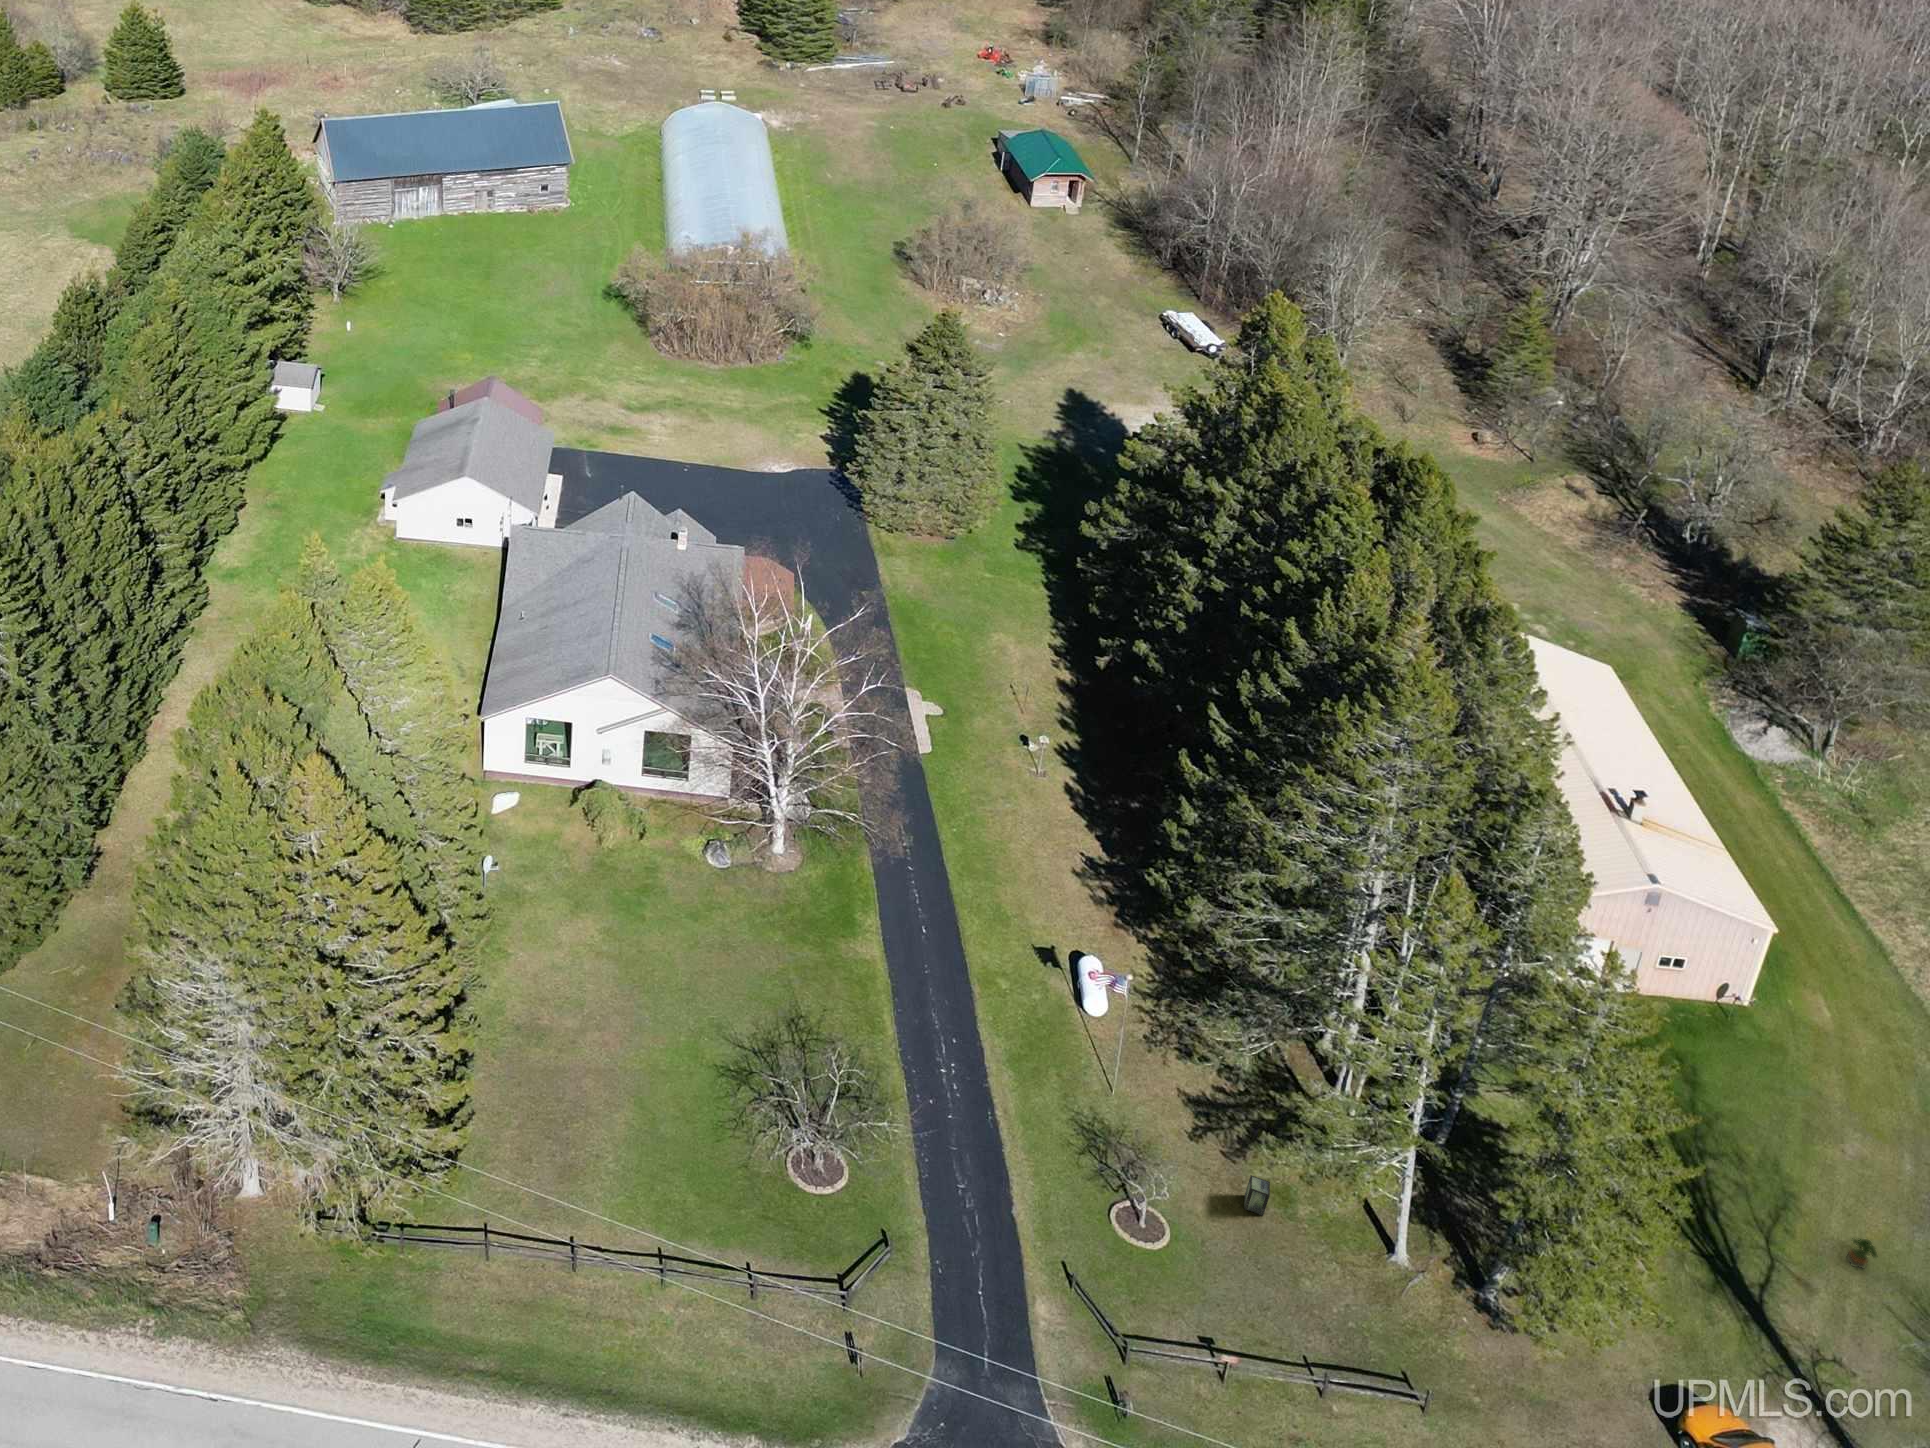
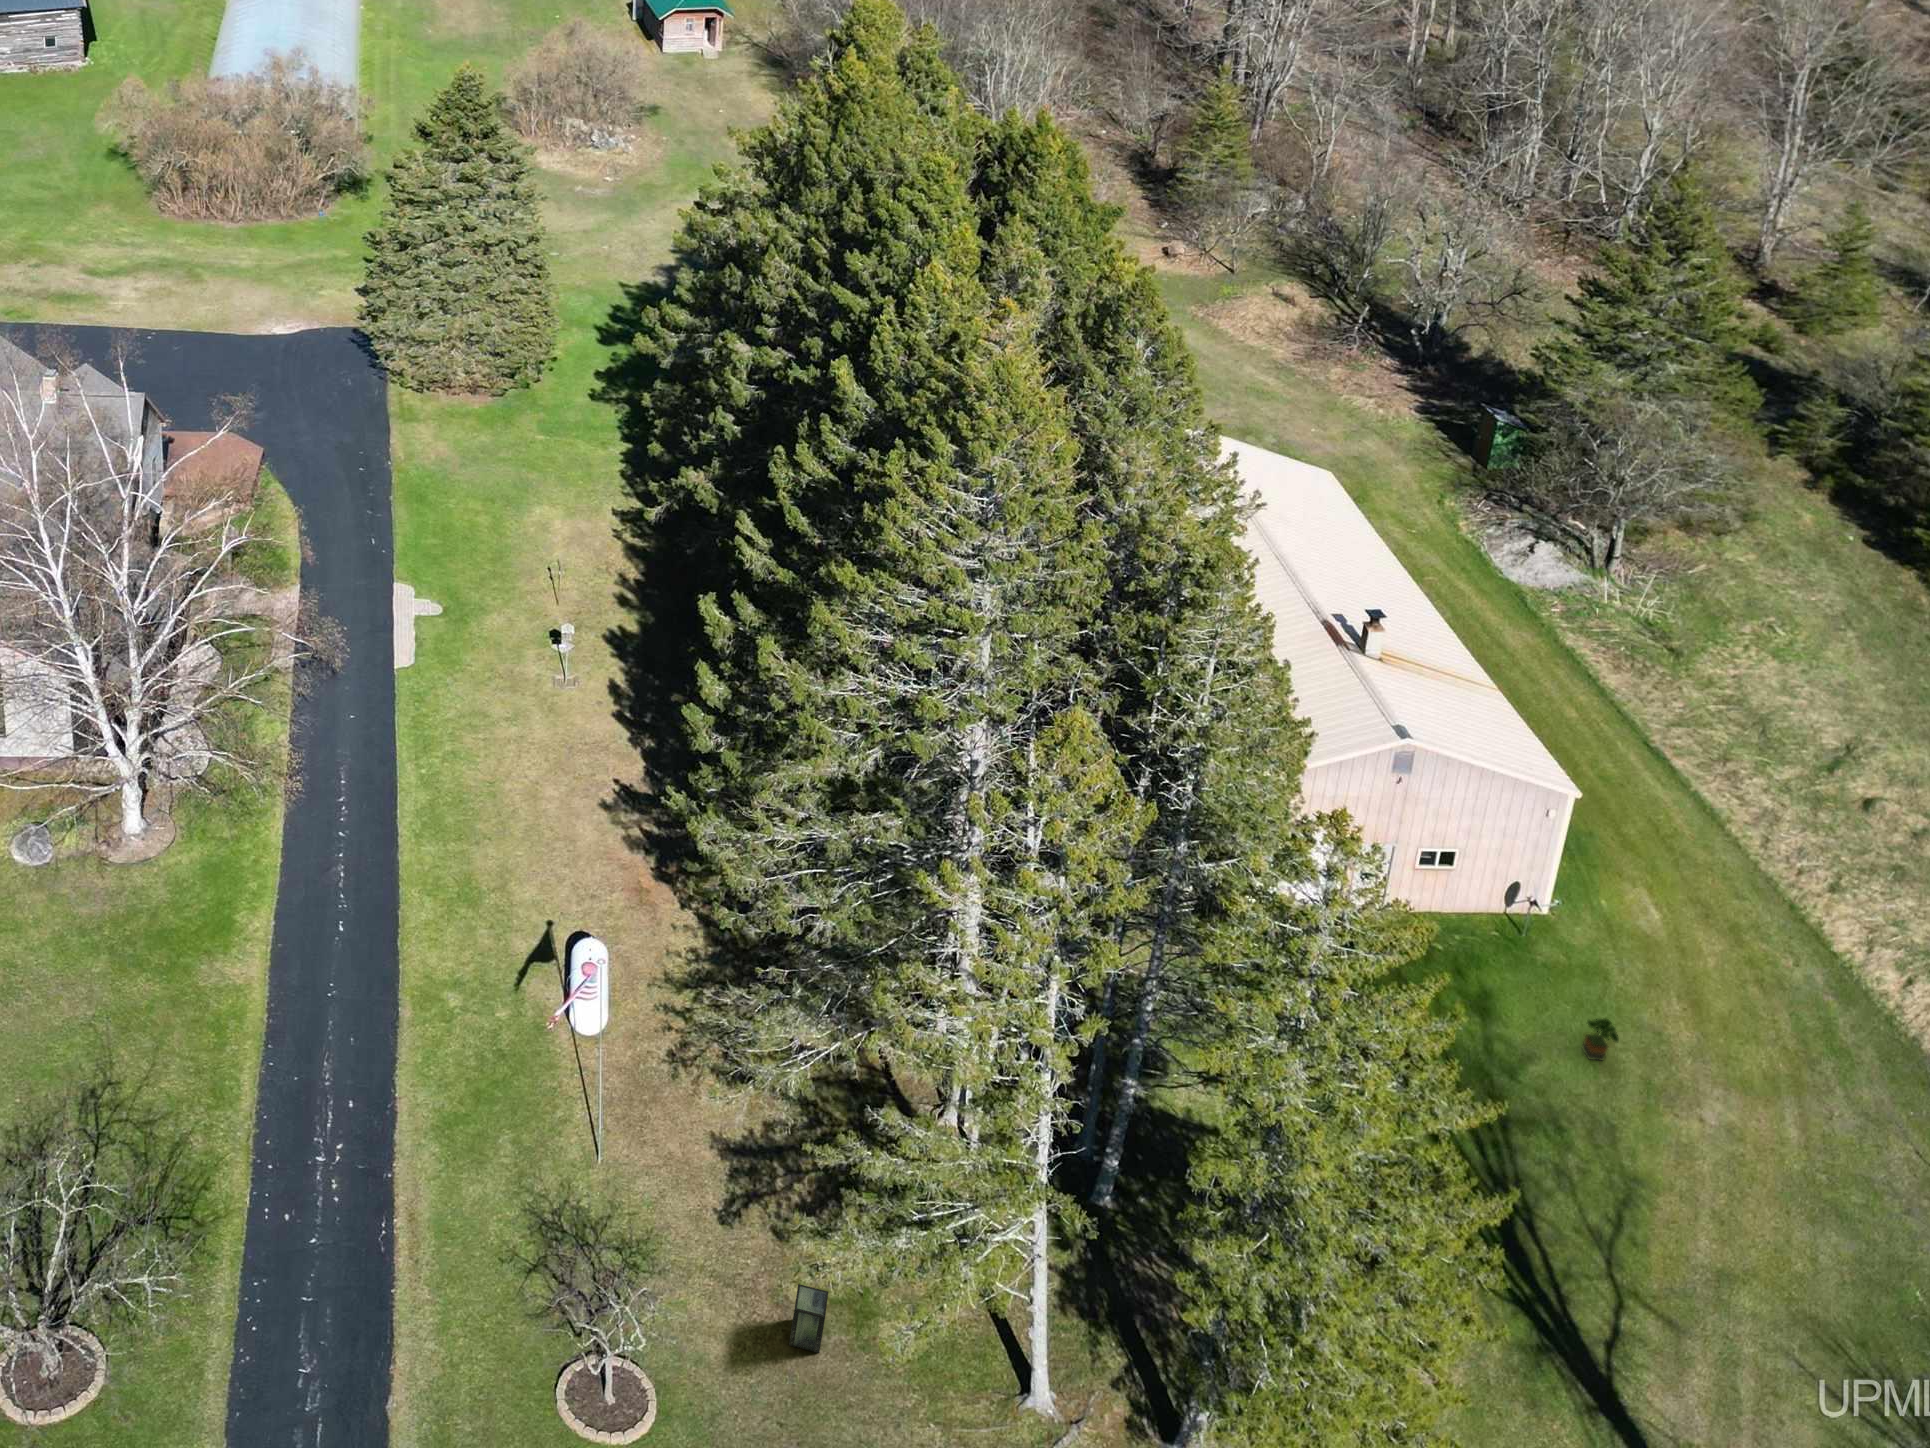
potted tree: present [1847,1238,1878,1268] -> present [1582,1019,1619,1060]

